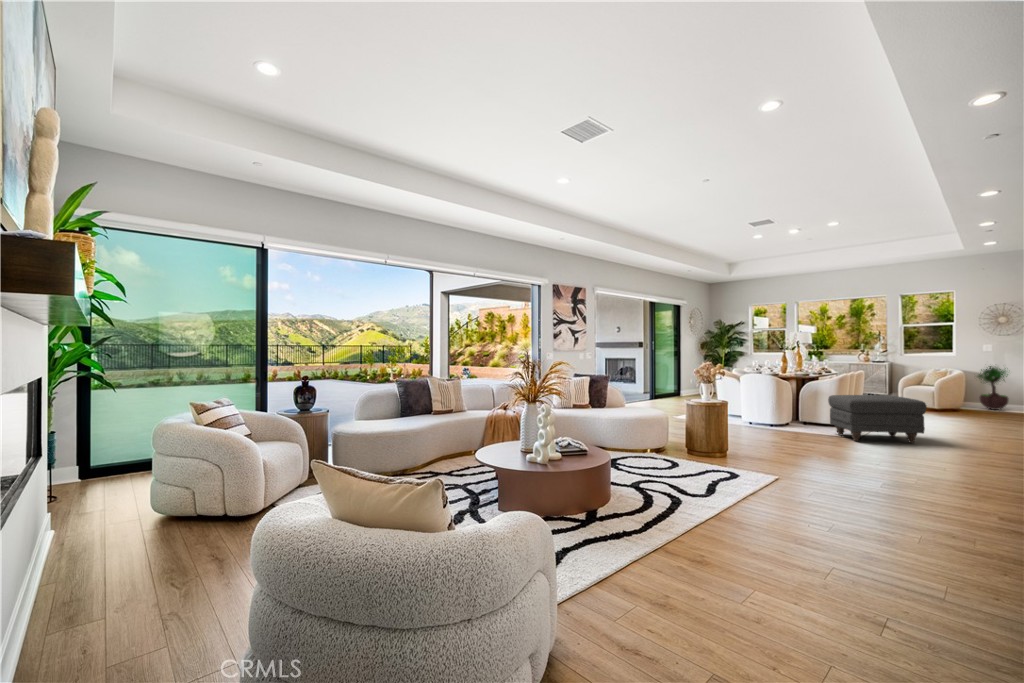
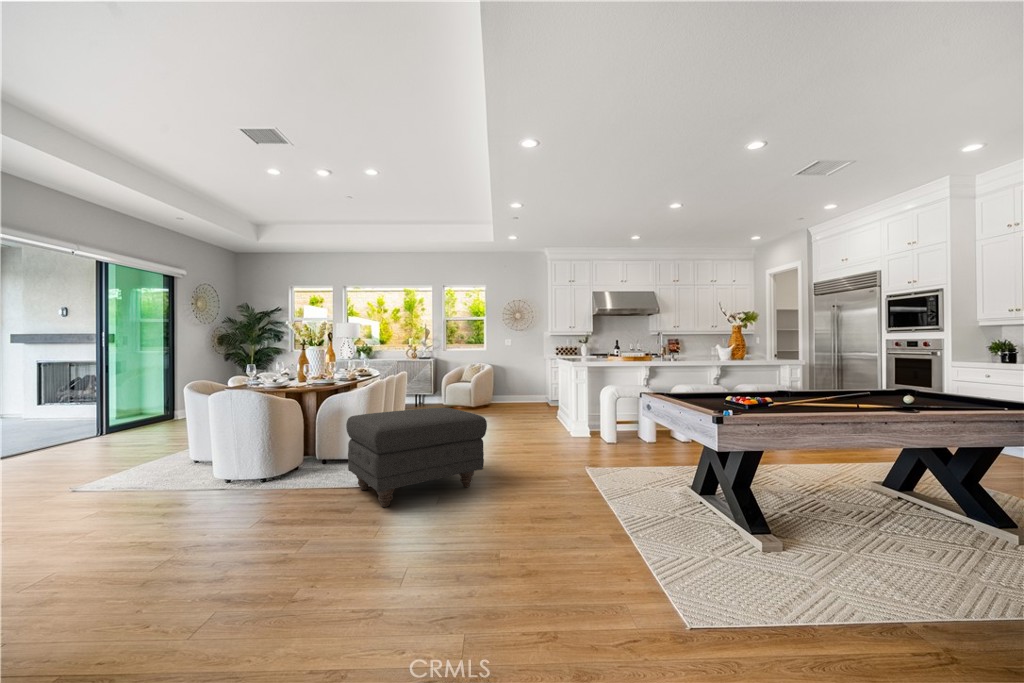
potted tree: present [978,366,1009,410] -> none [500,358,526,403]

